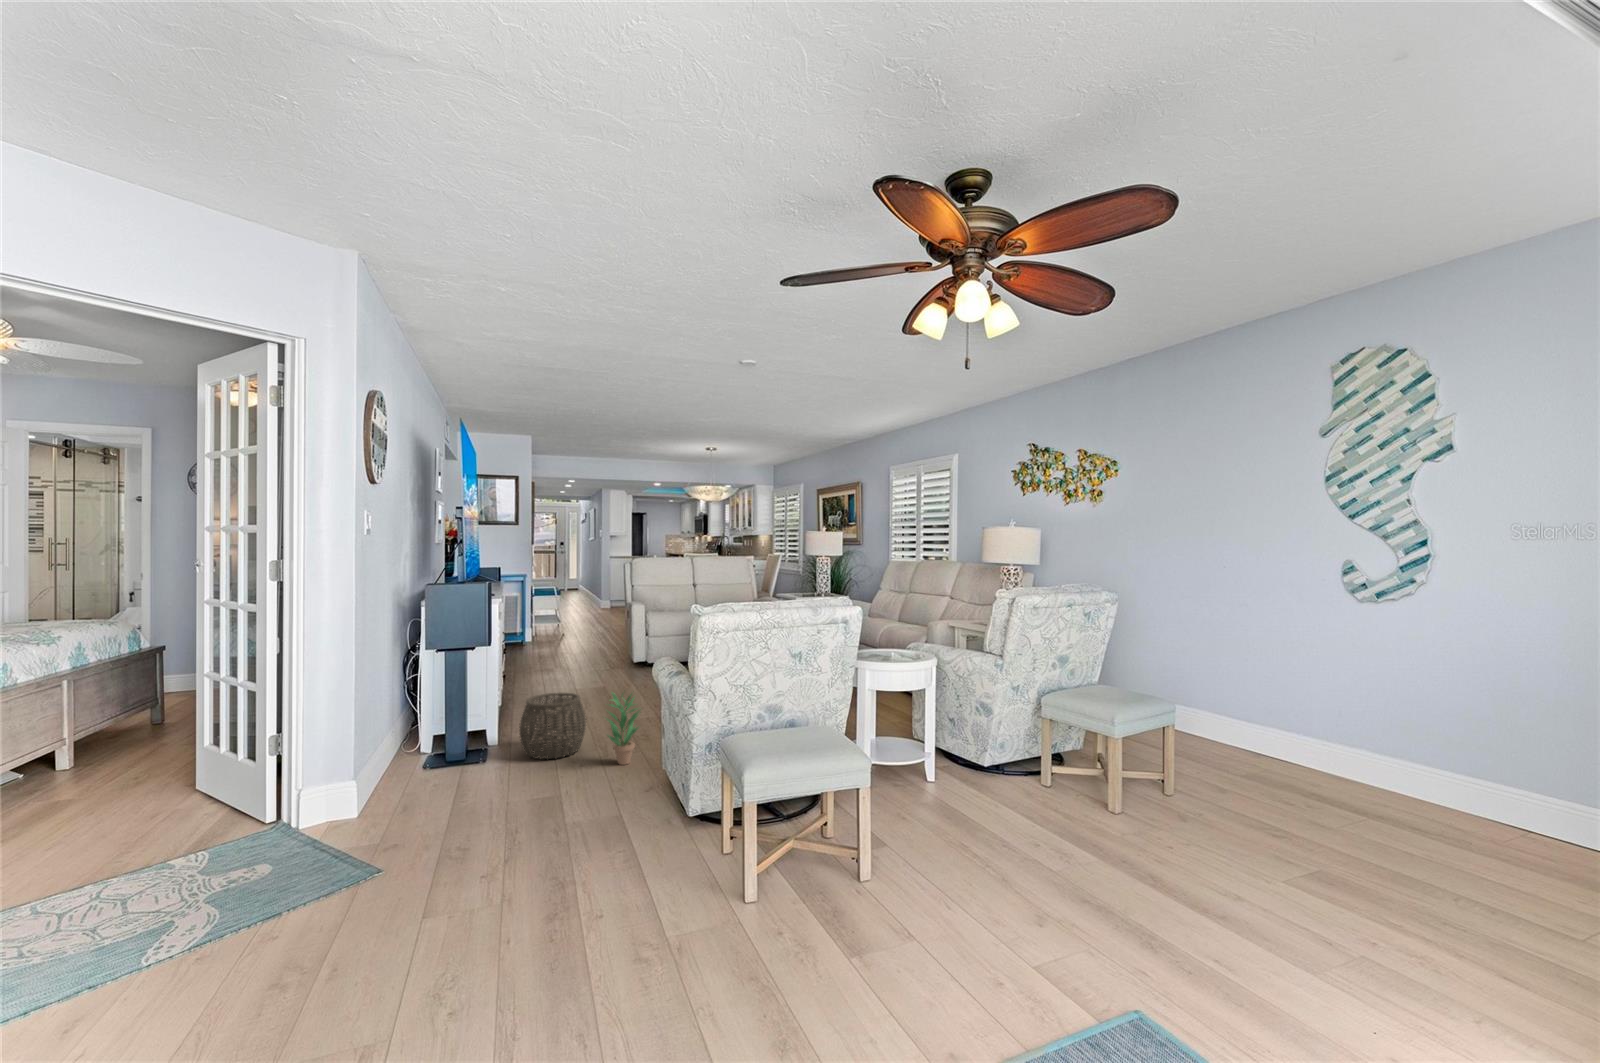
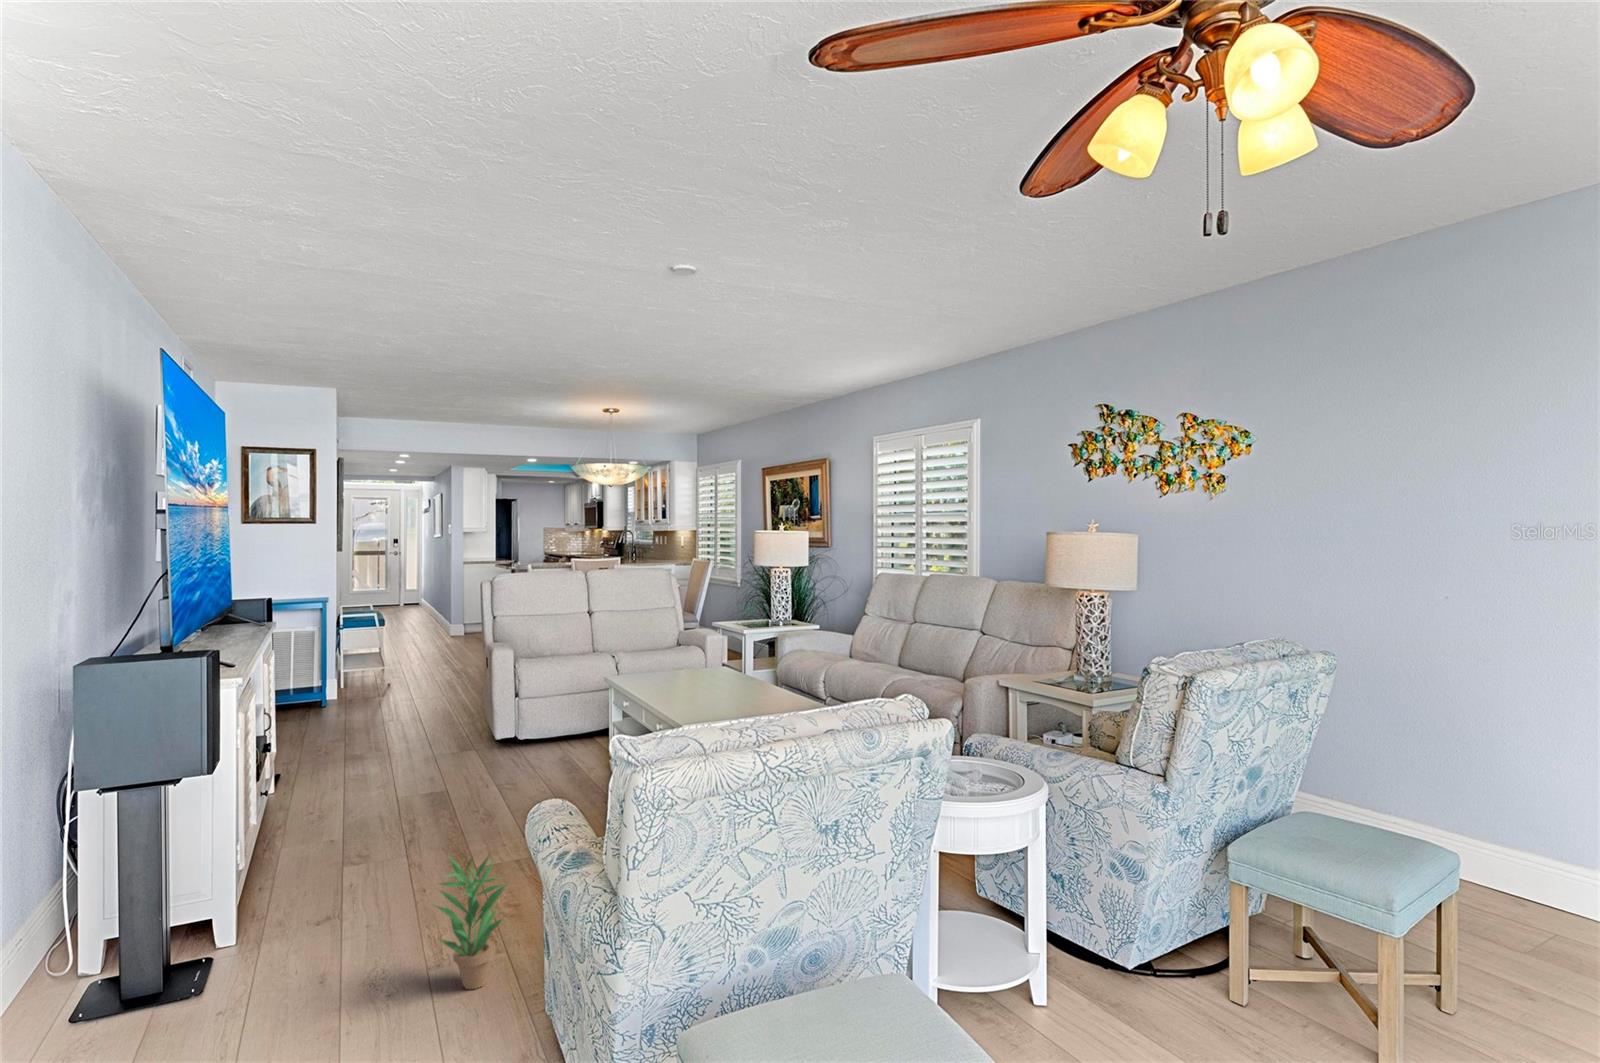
woven basket: present [519,693,586,759] -> none [271,846,405,986]

